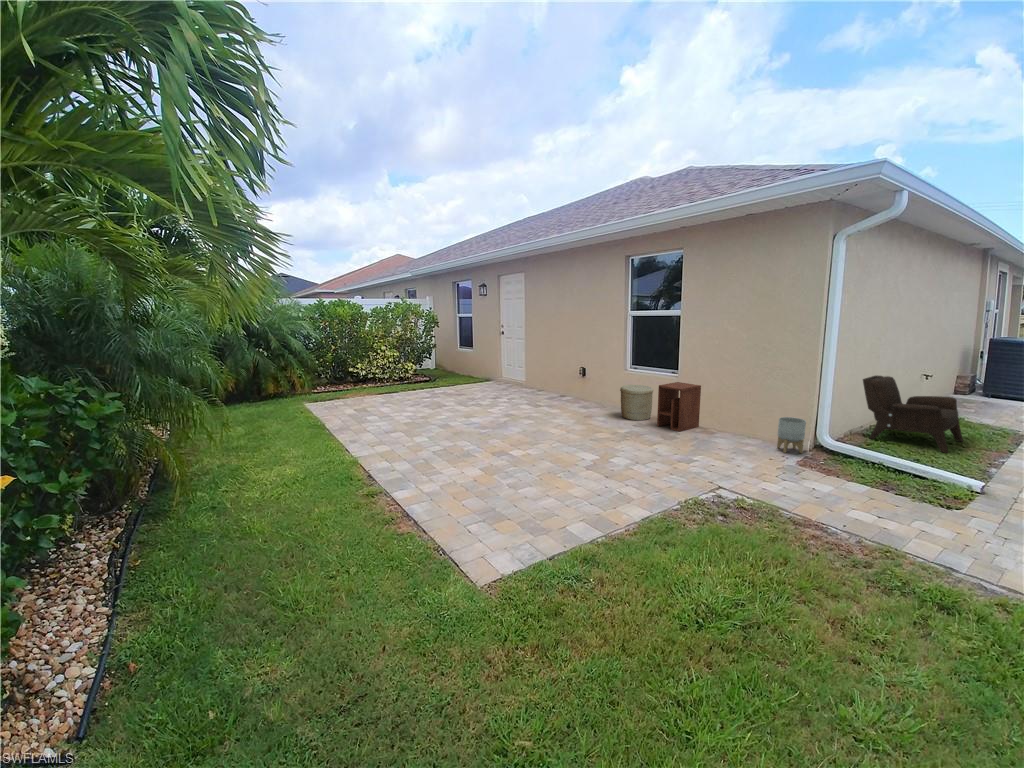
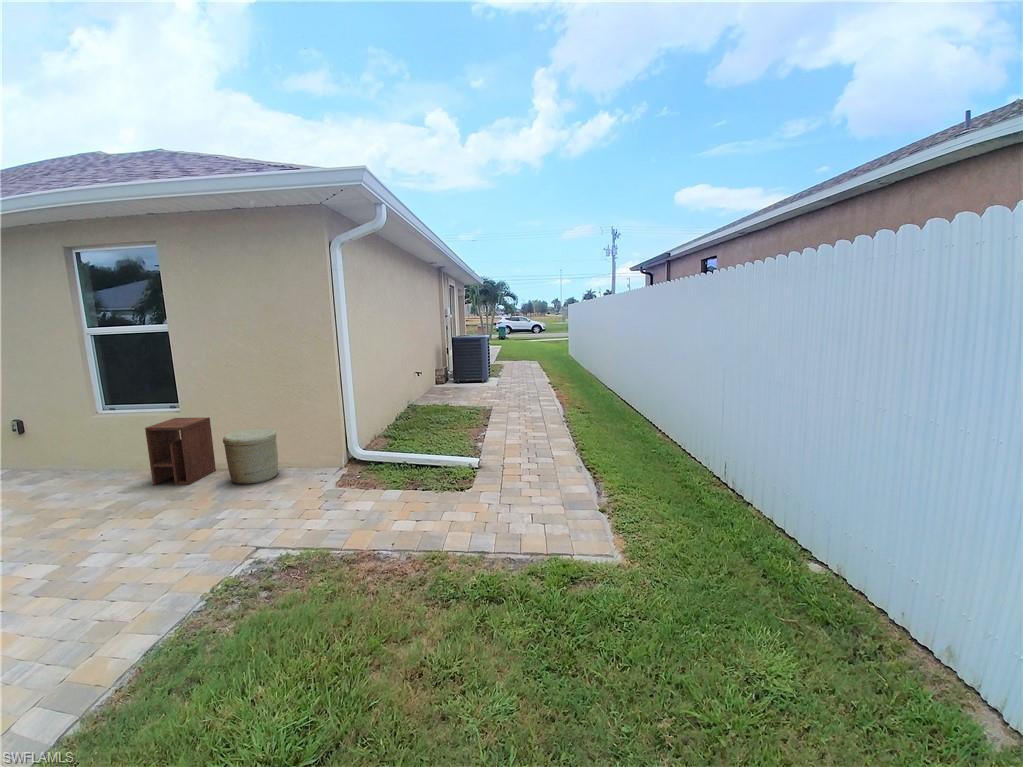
armchair: present [863,375,963,453] -> none [377,378,454,439]
woven basket: present [620,385,653,420] -> present [223,428,278,484]
planter: present [777,417,806,453] -> none [310,435,339,477]

